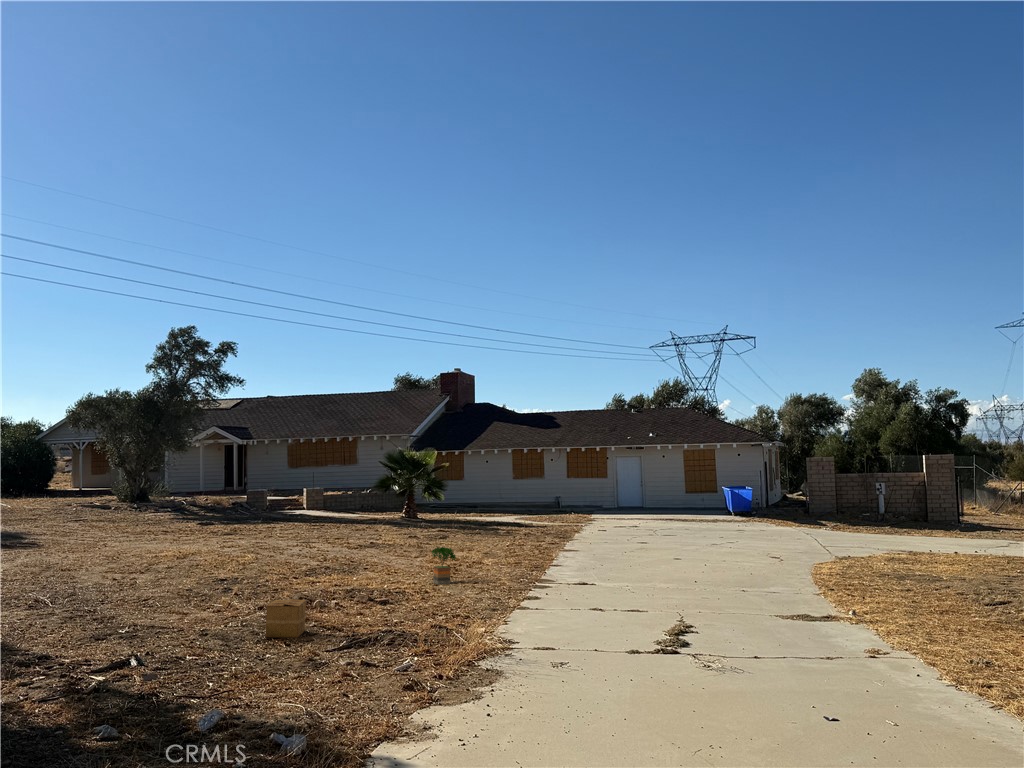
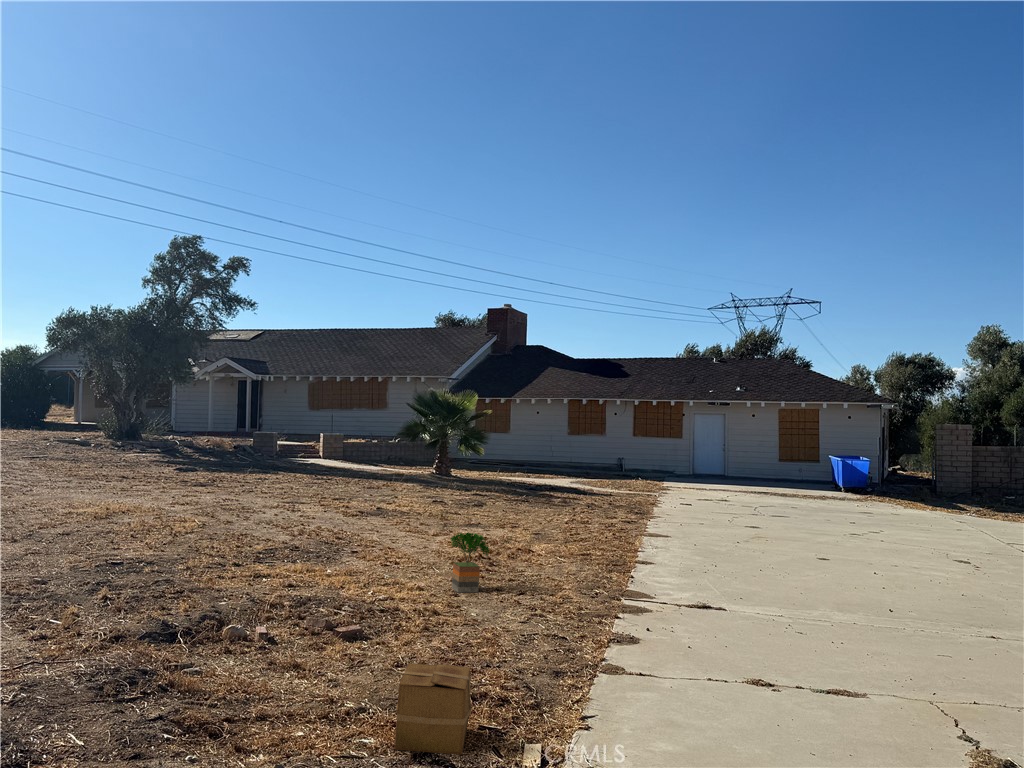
cardboard box: present [266,599,306,638] -> present [394,663,471,755]

